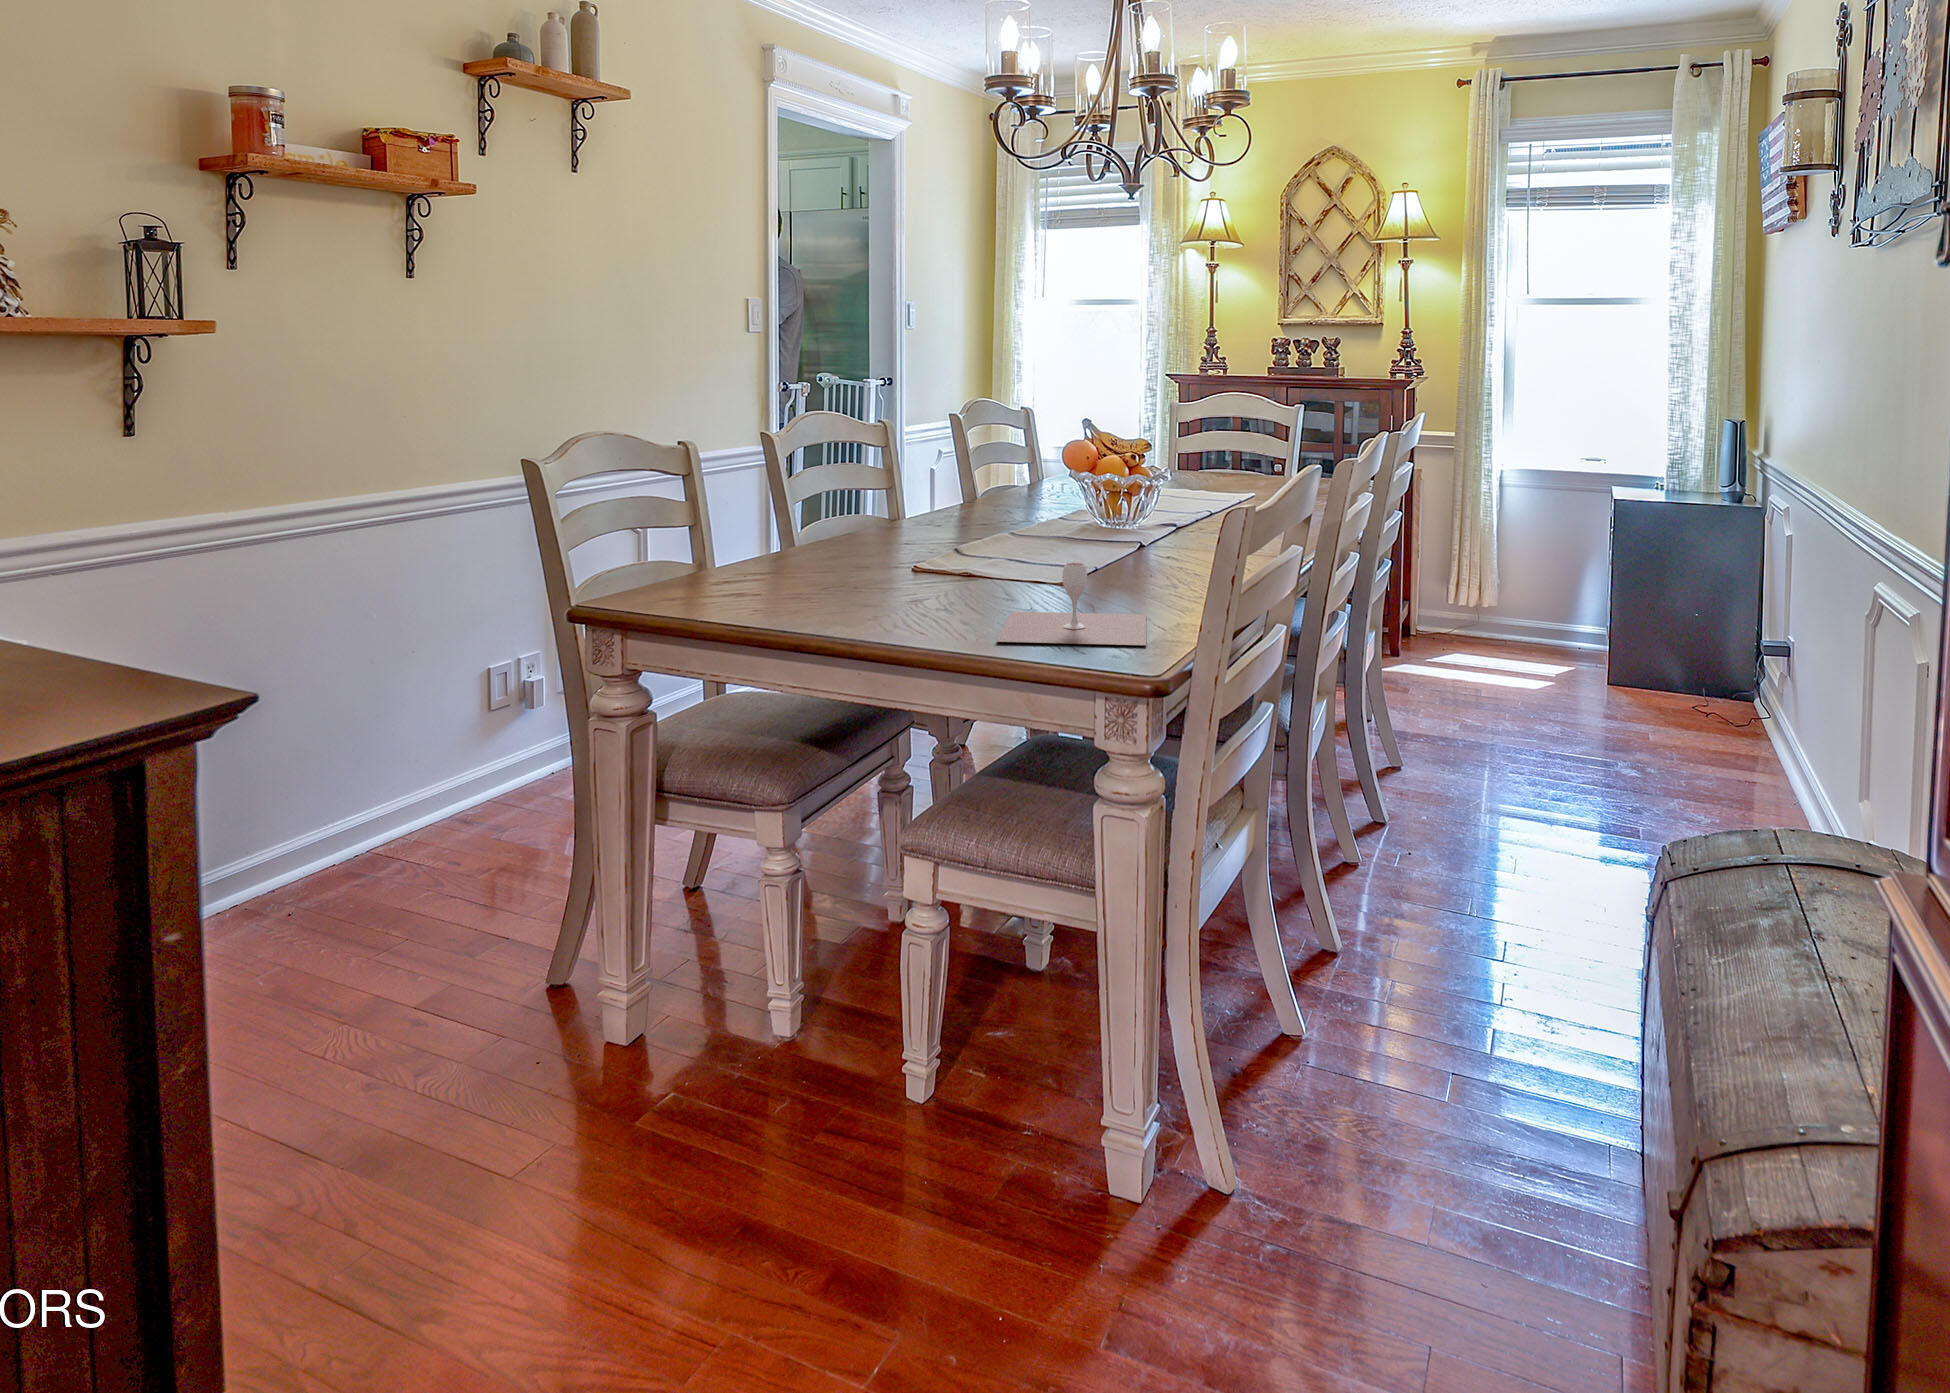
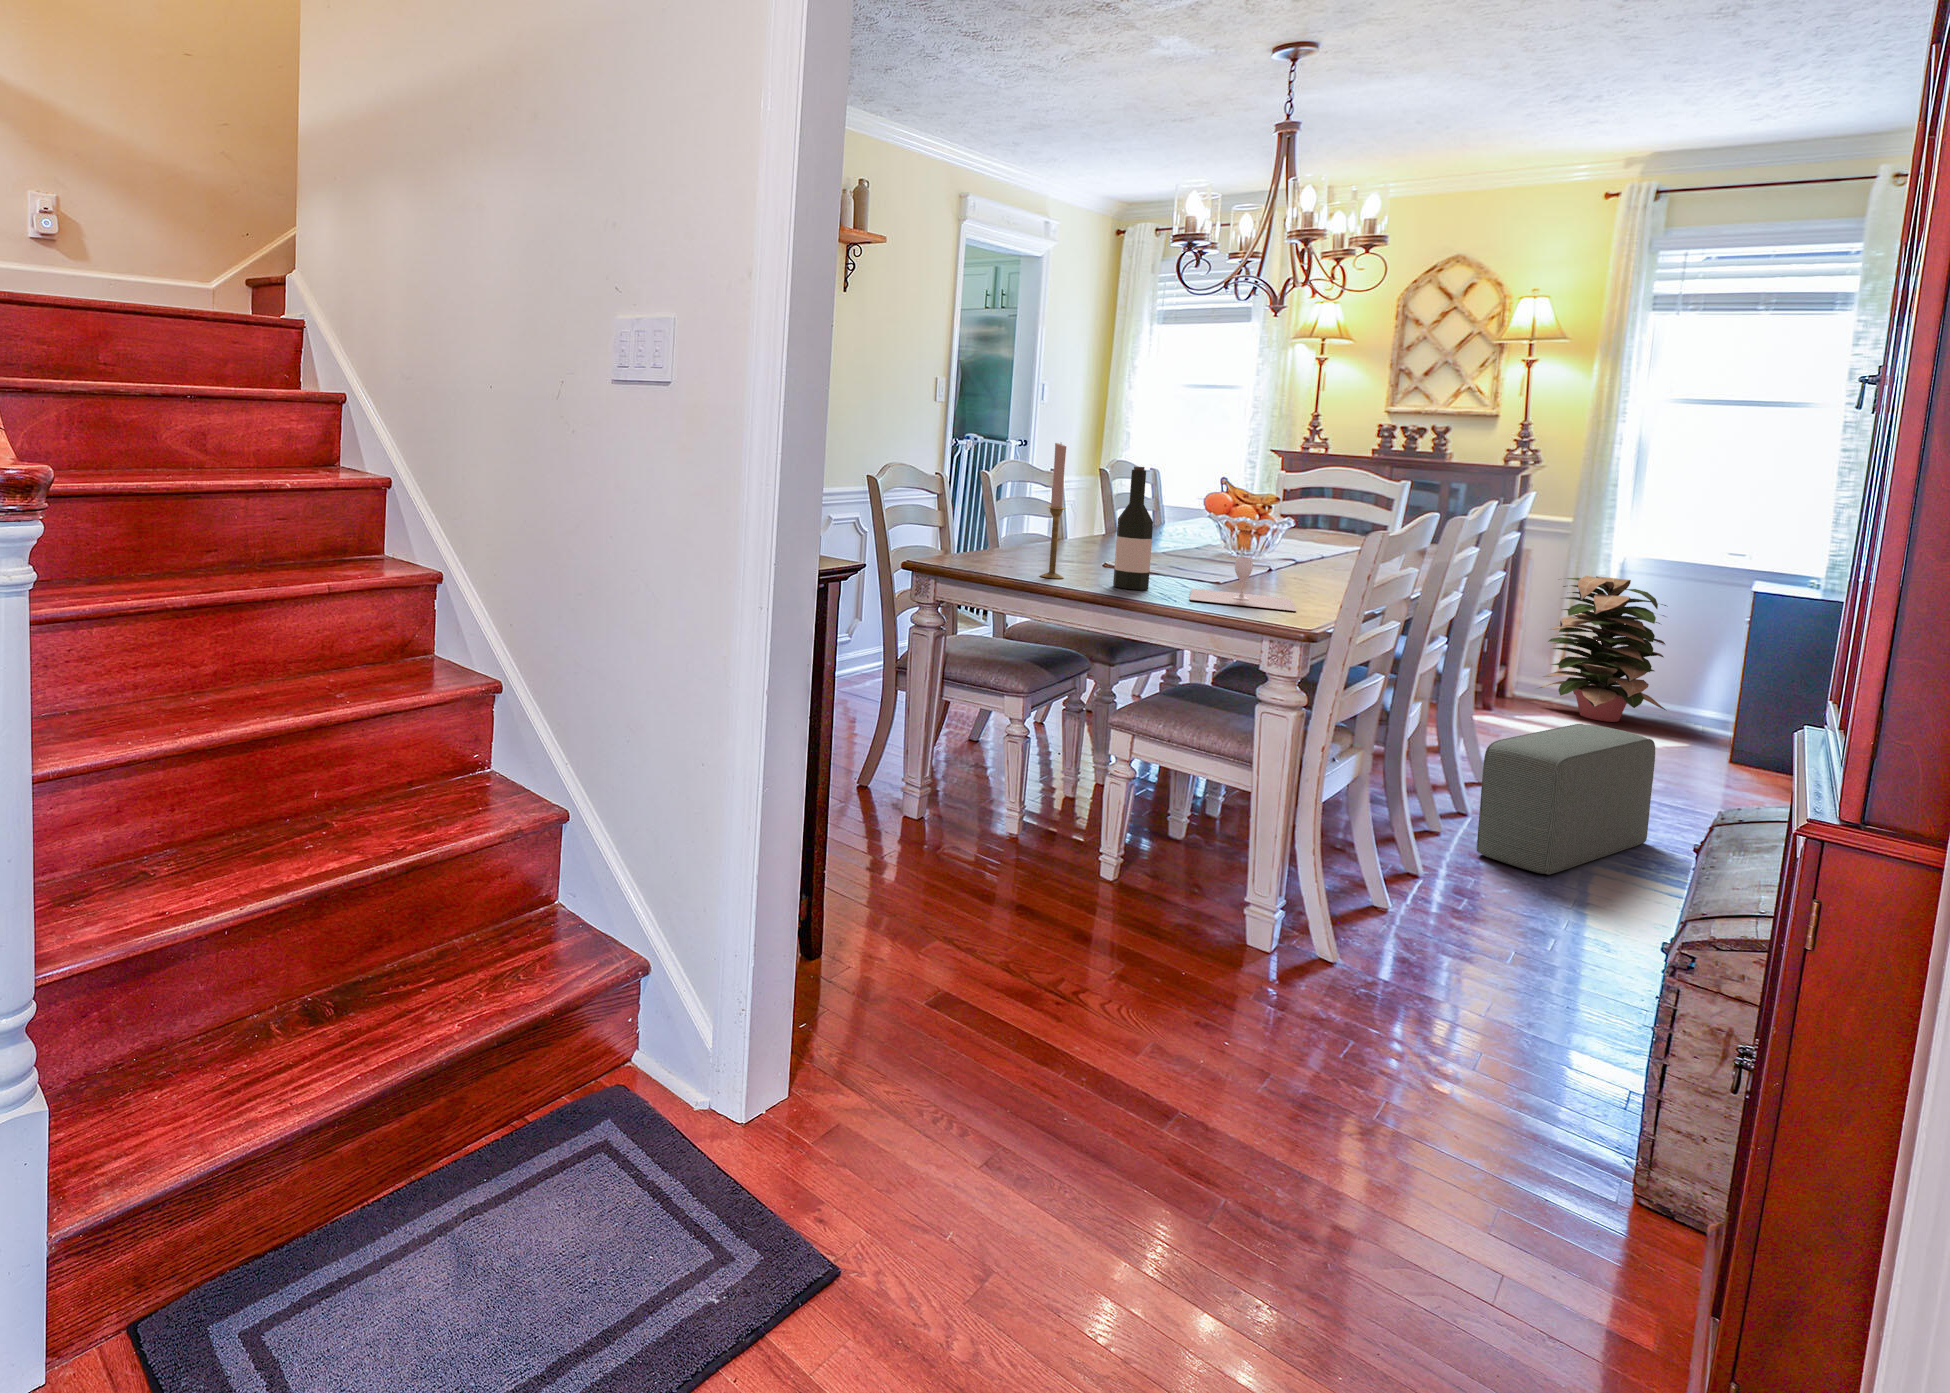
candlestick: none [789,399,826,617] -> present [1040,443,1066,578]
wine bottle: none [894,432,945,627] -> present [1113,466,1153,590]
decorative plant: none [1434,497,1555,655] -> present [1539,576,1666,722]
pouf: none [1392,696,1566,909] -> present [1477,724,1655,875]

